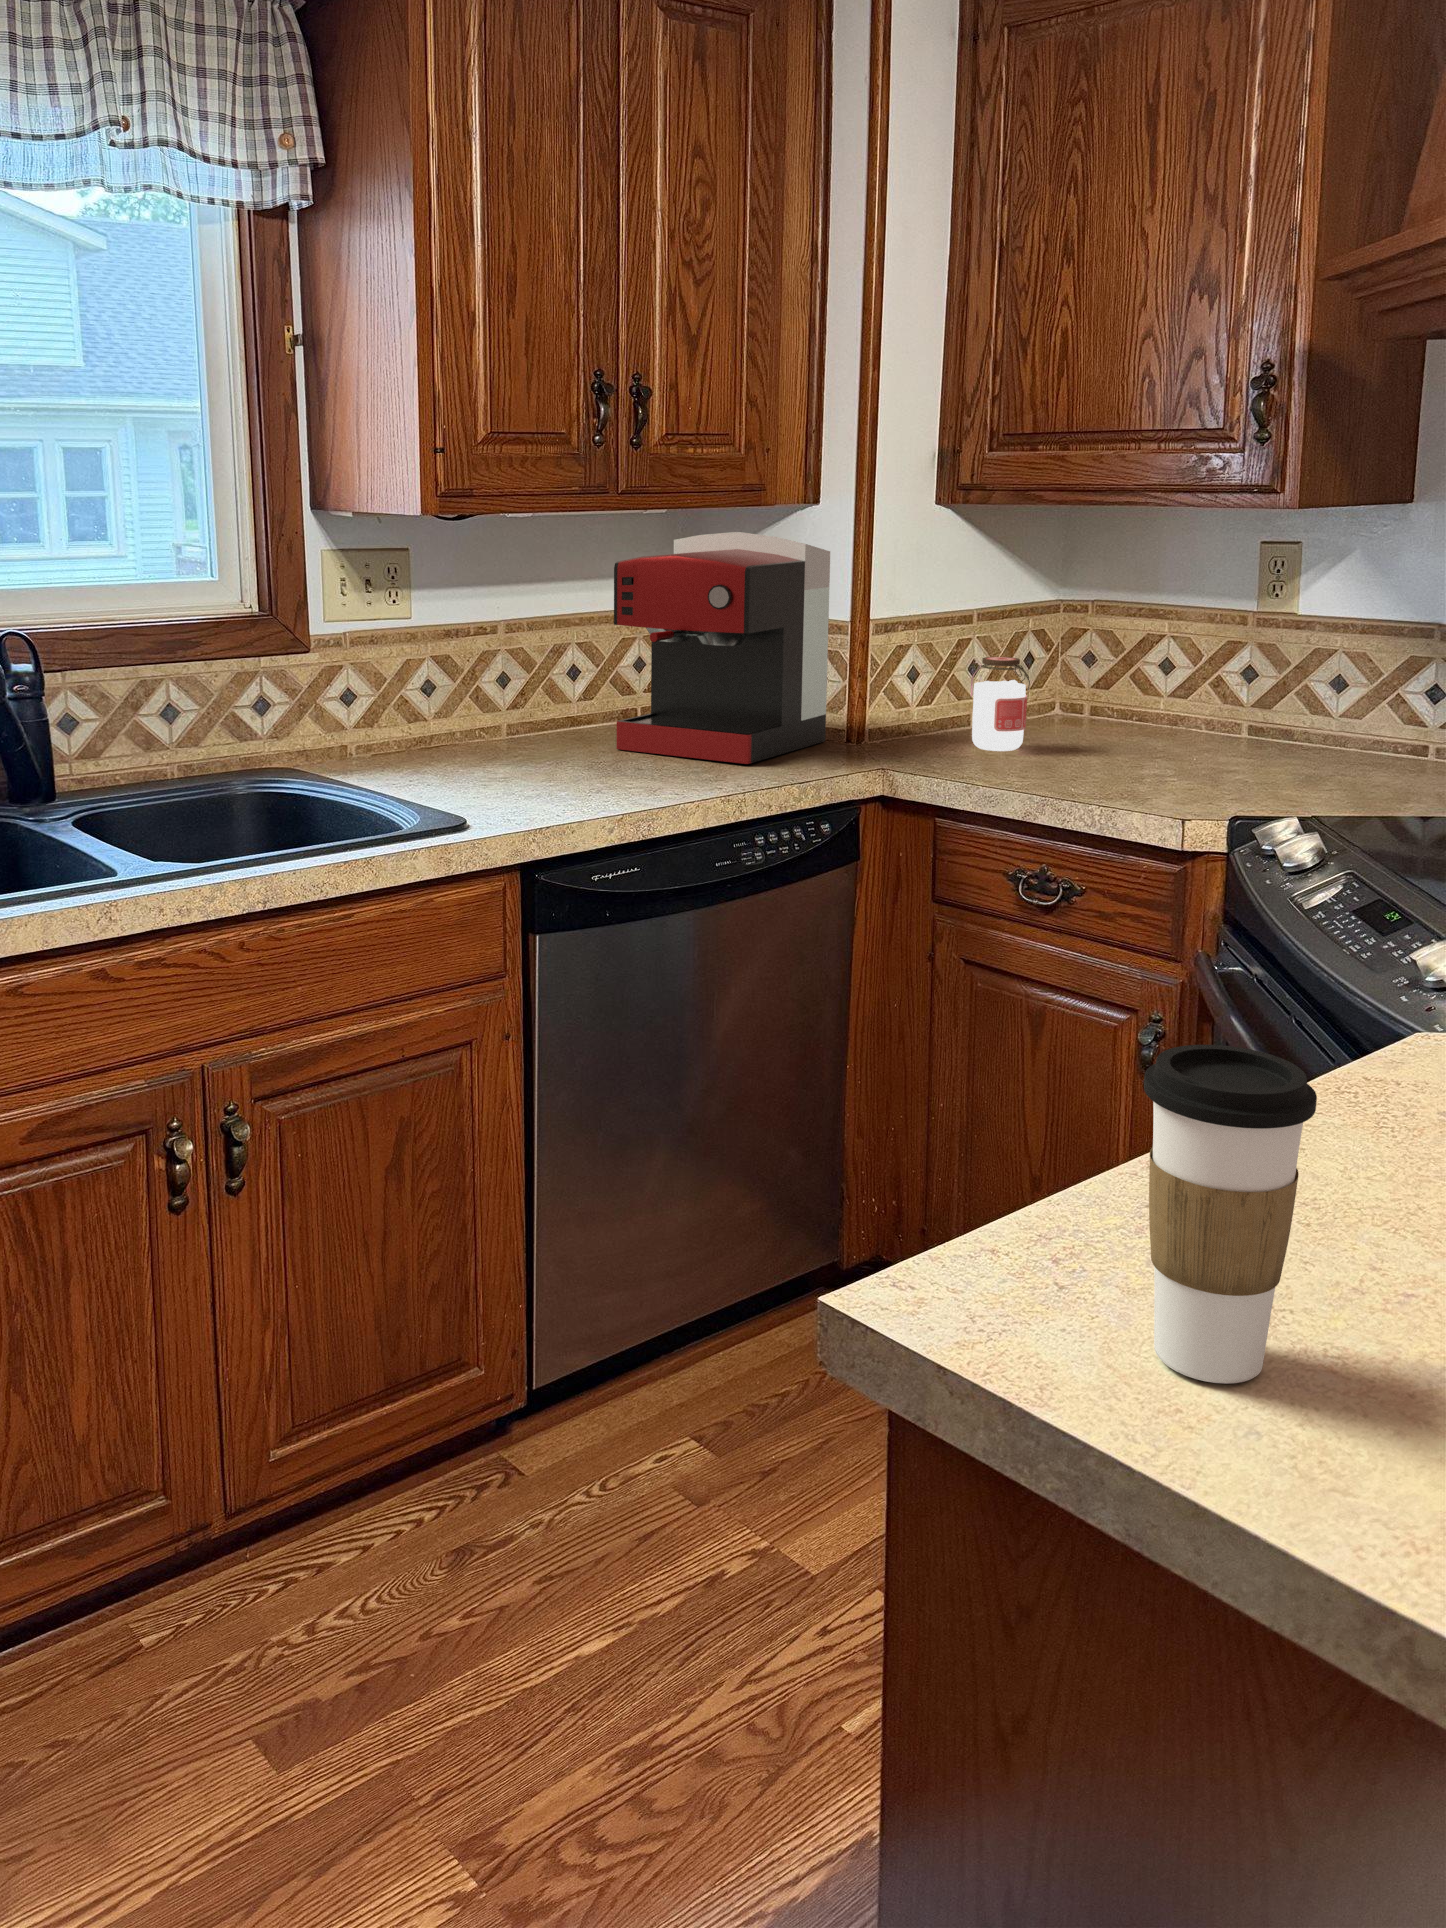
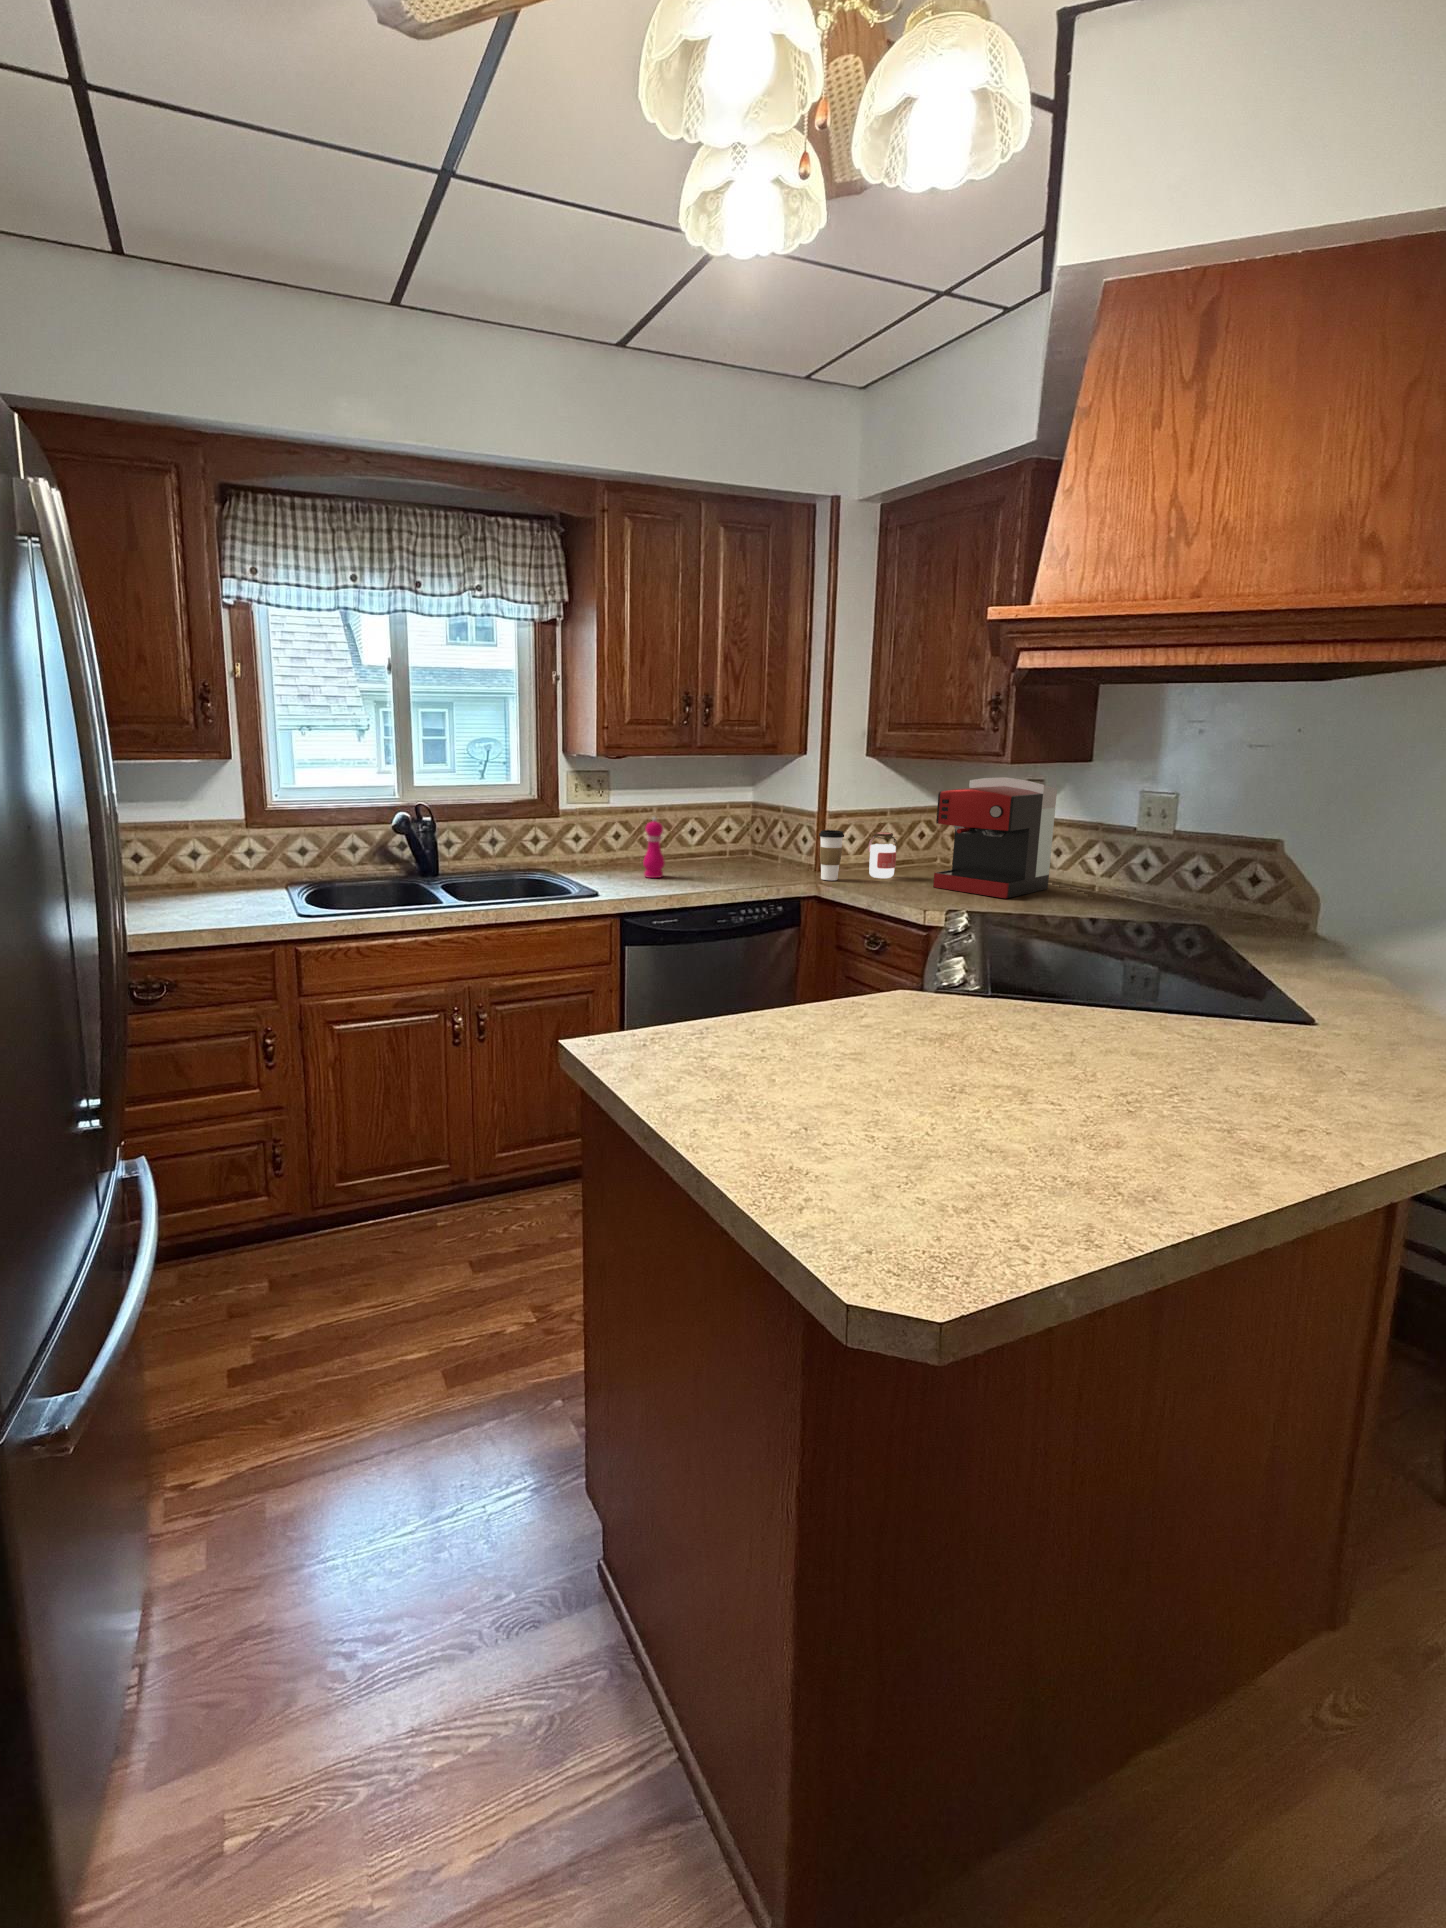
coffee maker: present [614,532,830,764] -> present [933,777,1057,898]
pepper mill: none [521,642,569,777] -> present [643,817,665,878]
coffee cup: present [1144,1045,1317,1384] -> present [819,830,844,880]

